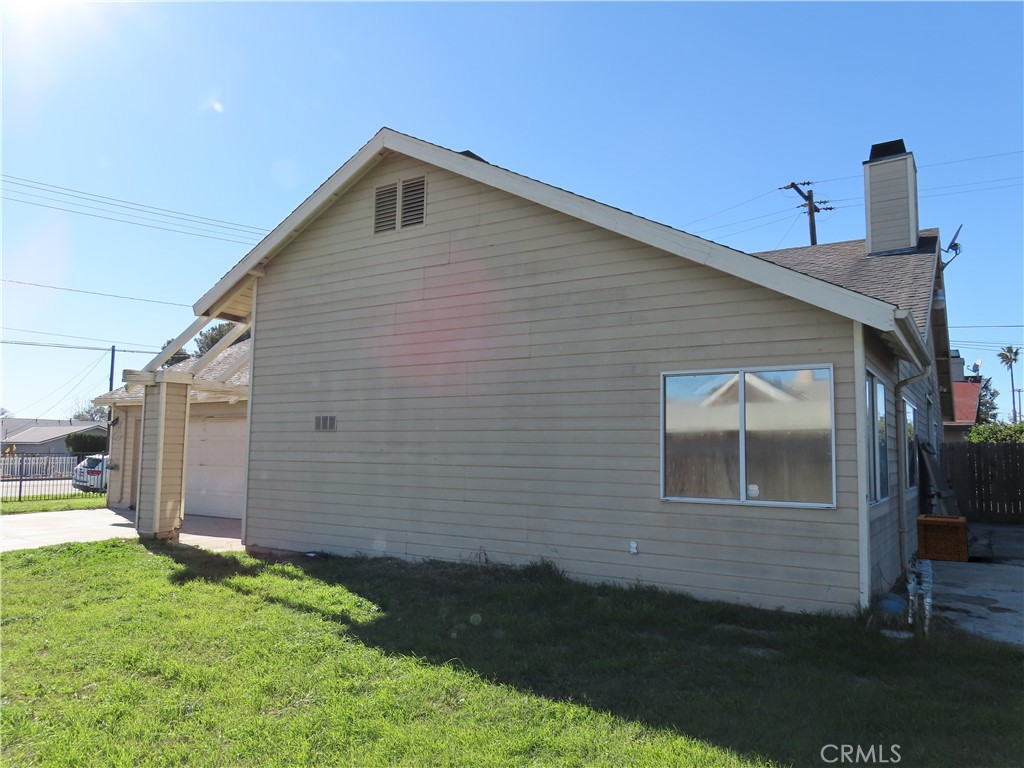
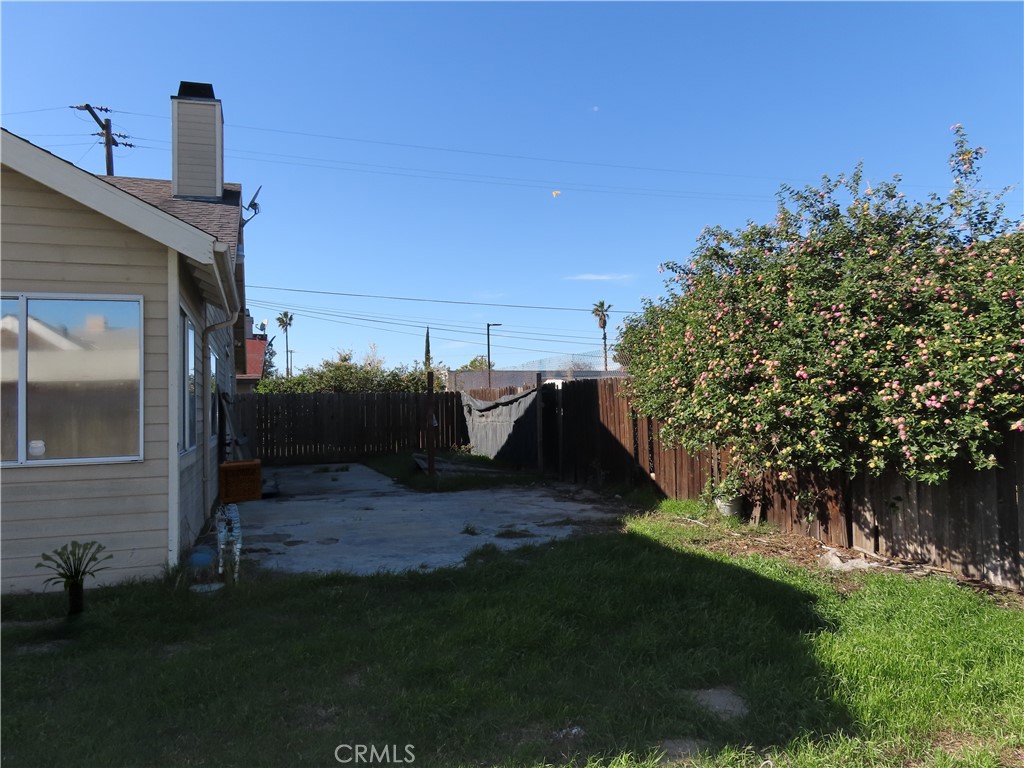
potted plant: none [756,564,812,623] -> present [35,541,113,612]

